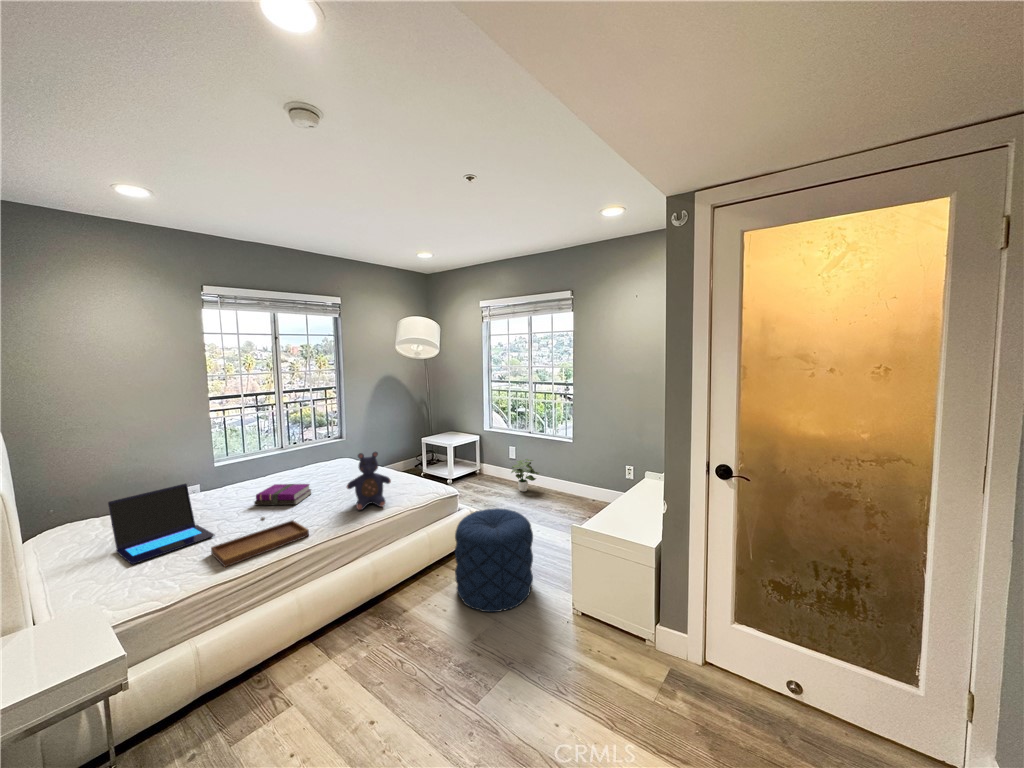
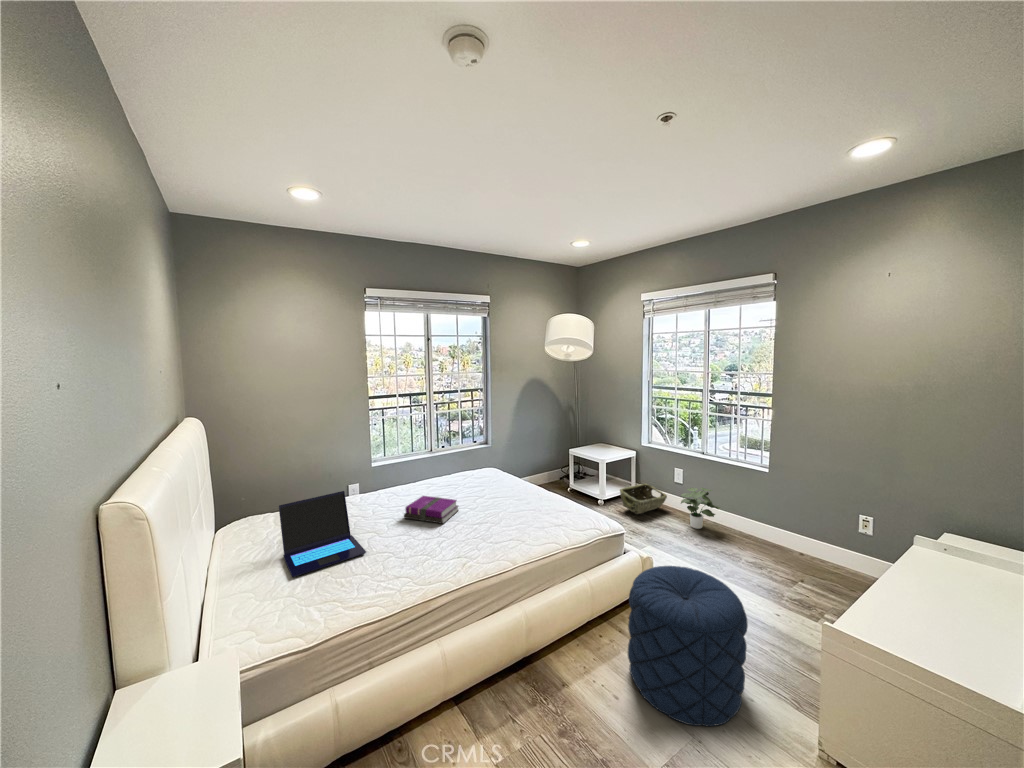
teddy bear: present [347,452,391,510] -> none [496,473,545,543]
woven basket: none [465,462,503,487] -> present [620,484,667,514]
tray: present [211,517,309,567] -> none [361,543,457,601]

